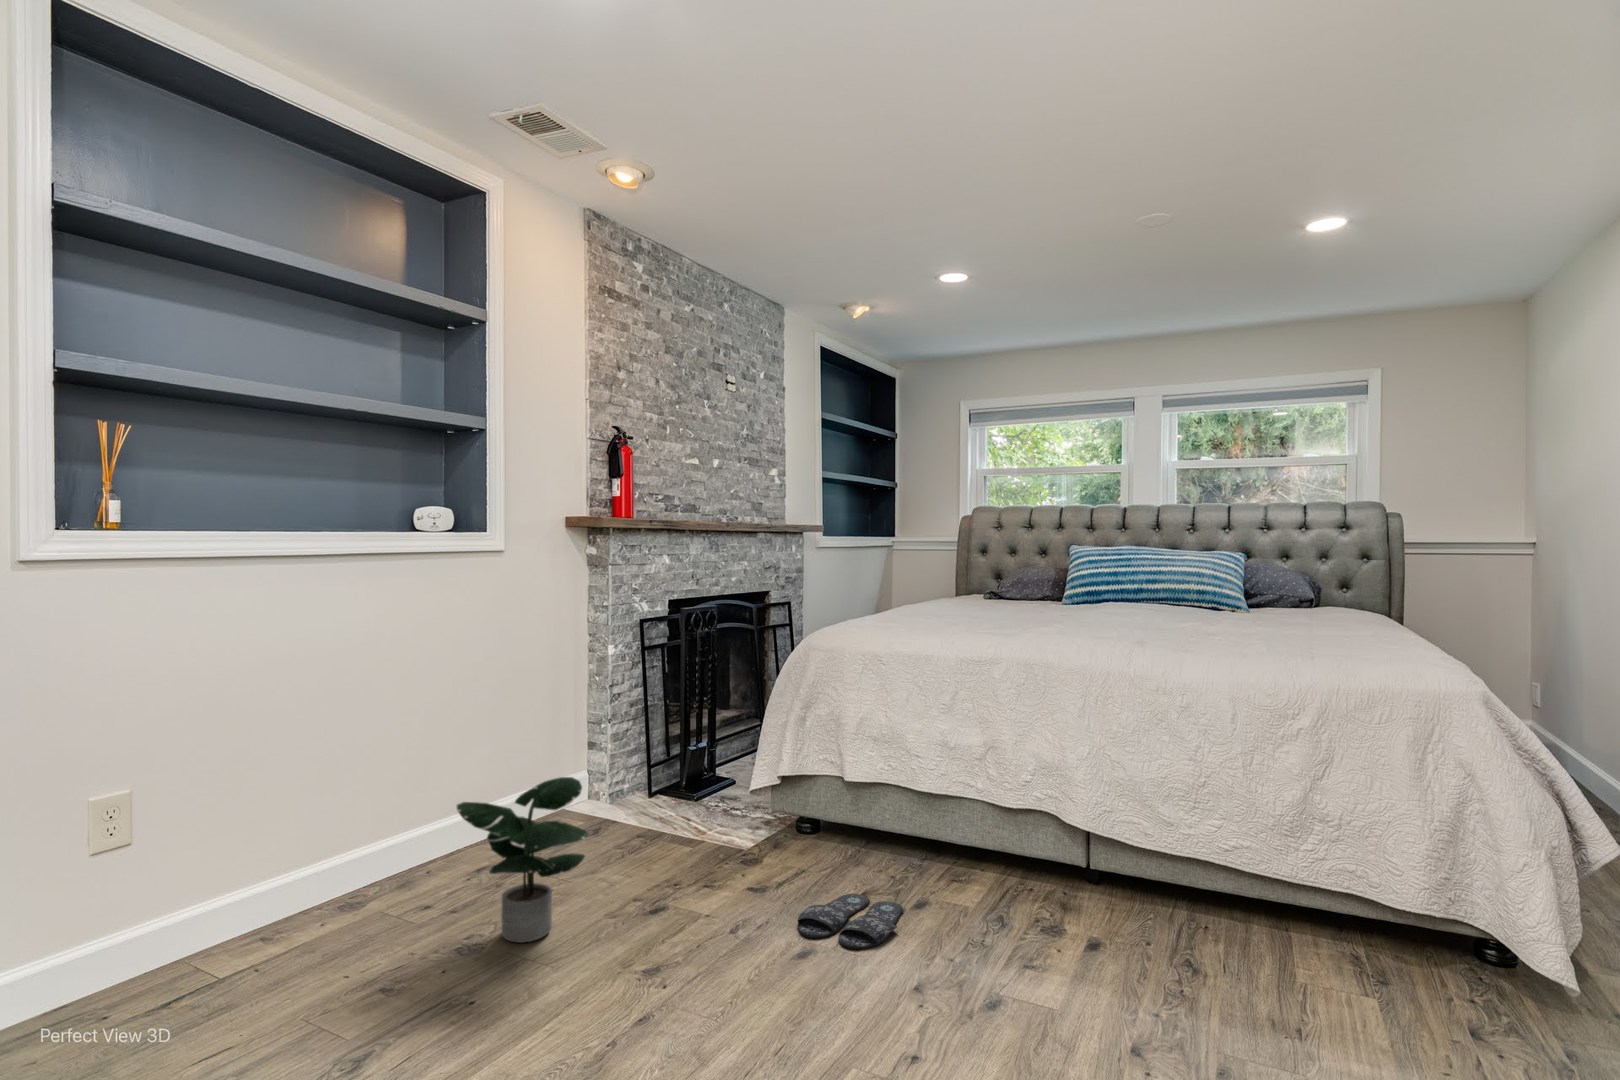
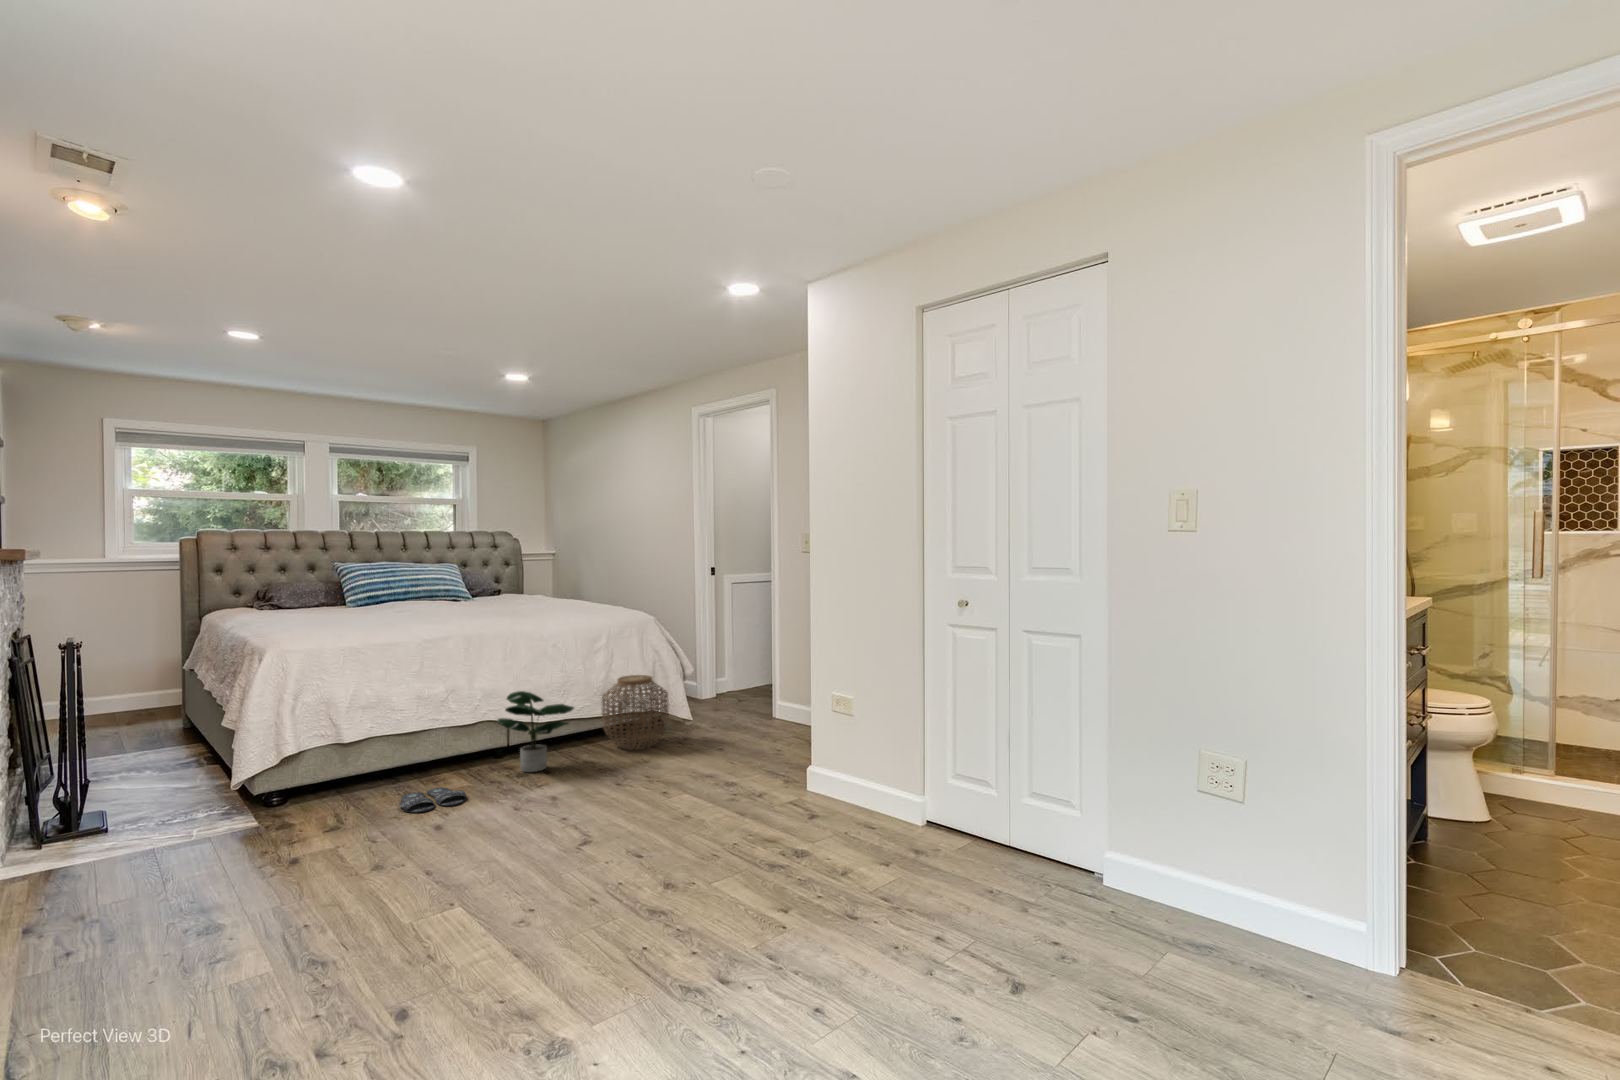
potted plant: present [456,777,588,943] -> present [497,691,574,772]
woven basket: none [1234,814,1416,1012] -> present [602,675,668,750]

